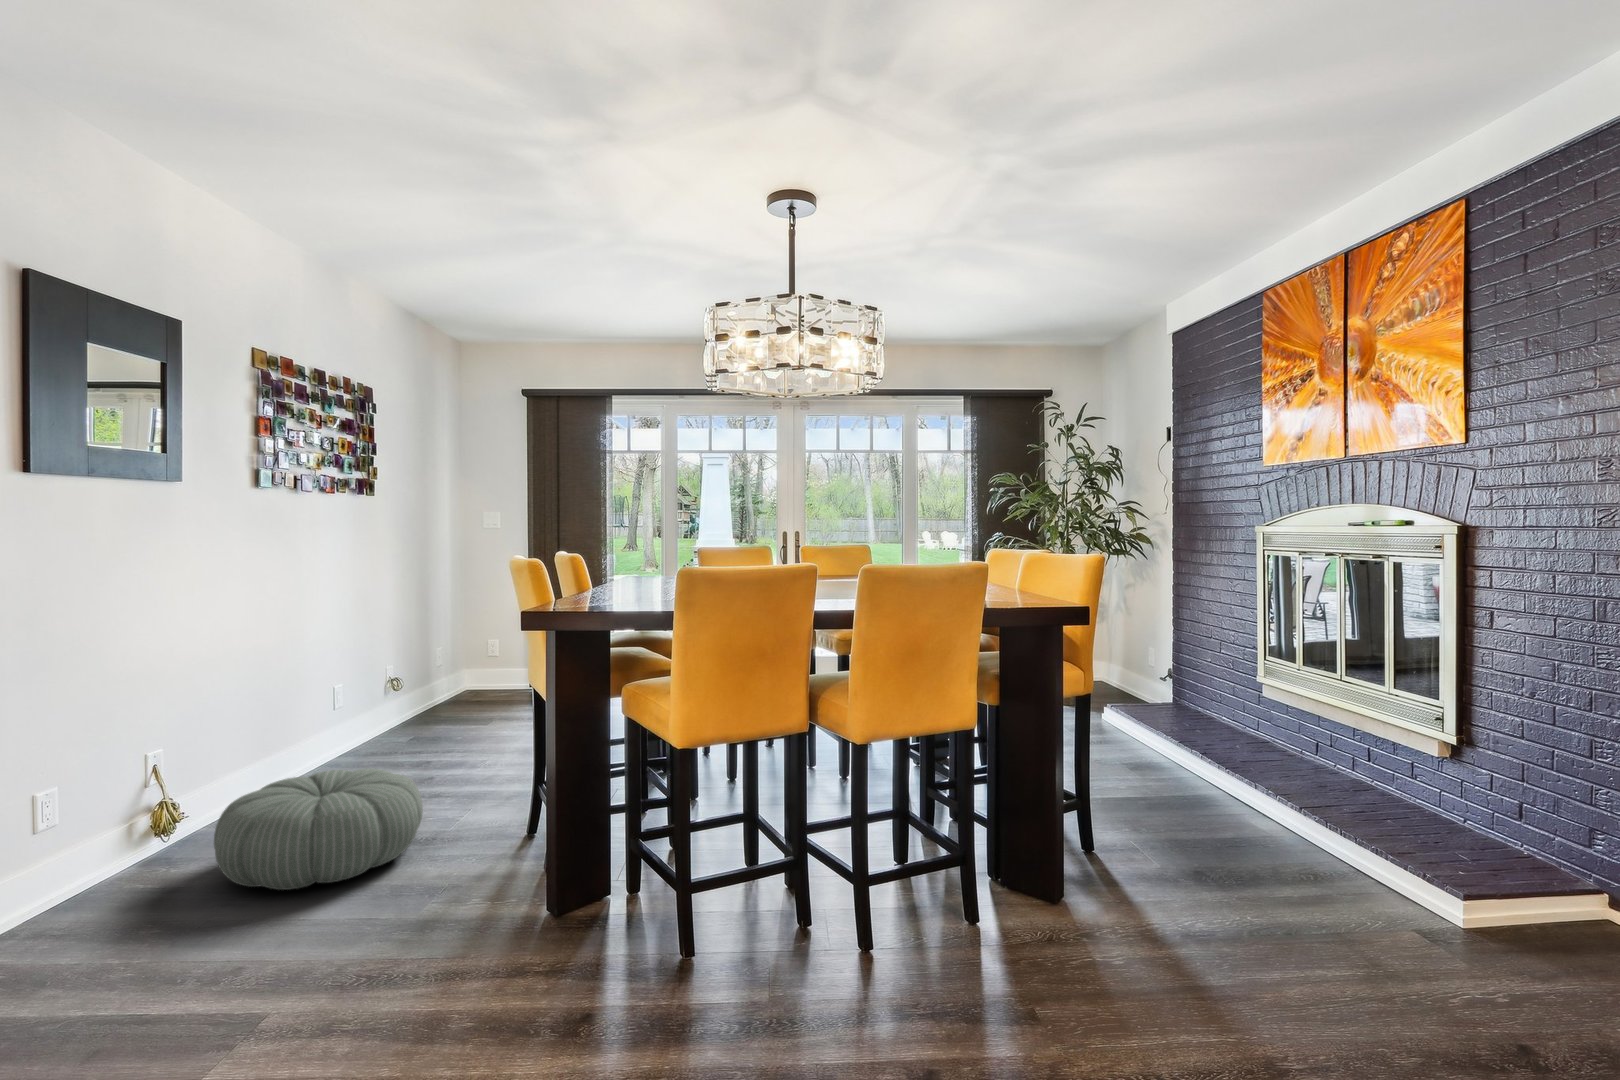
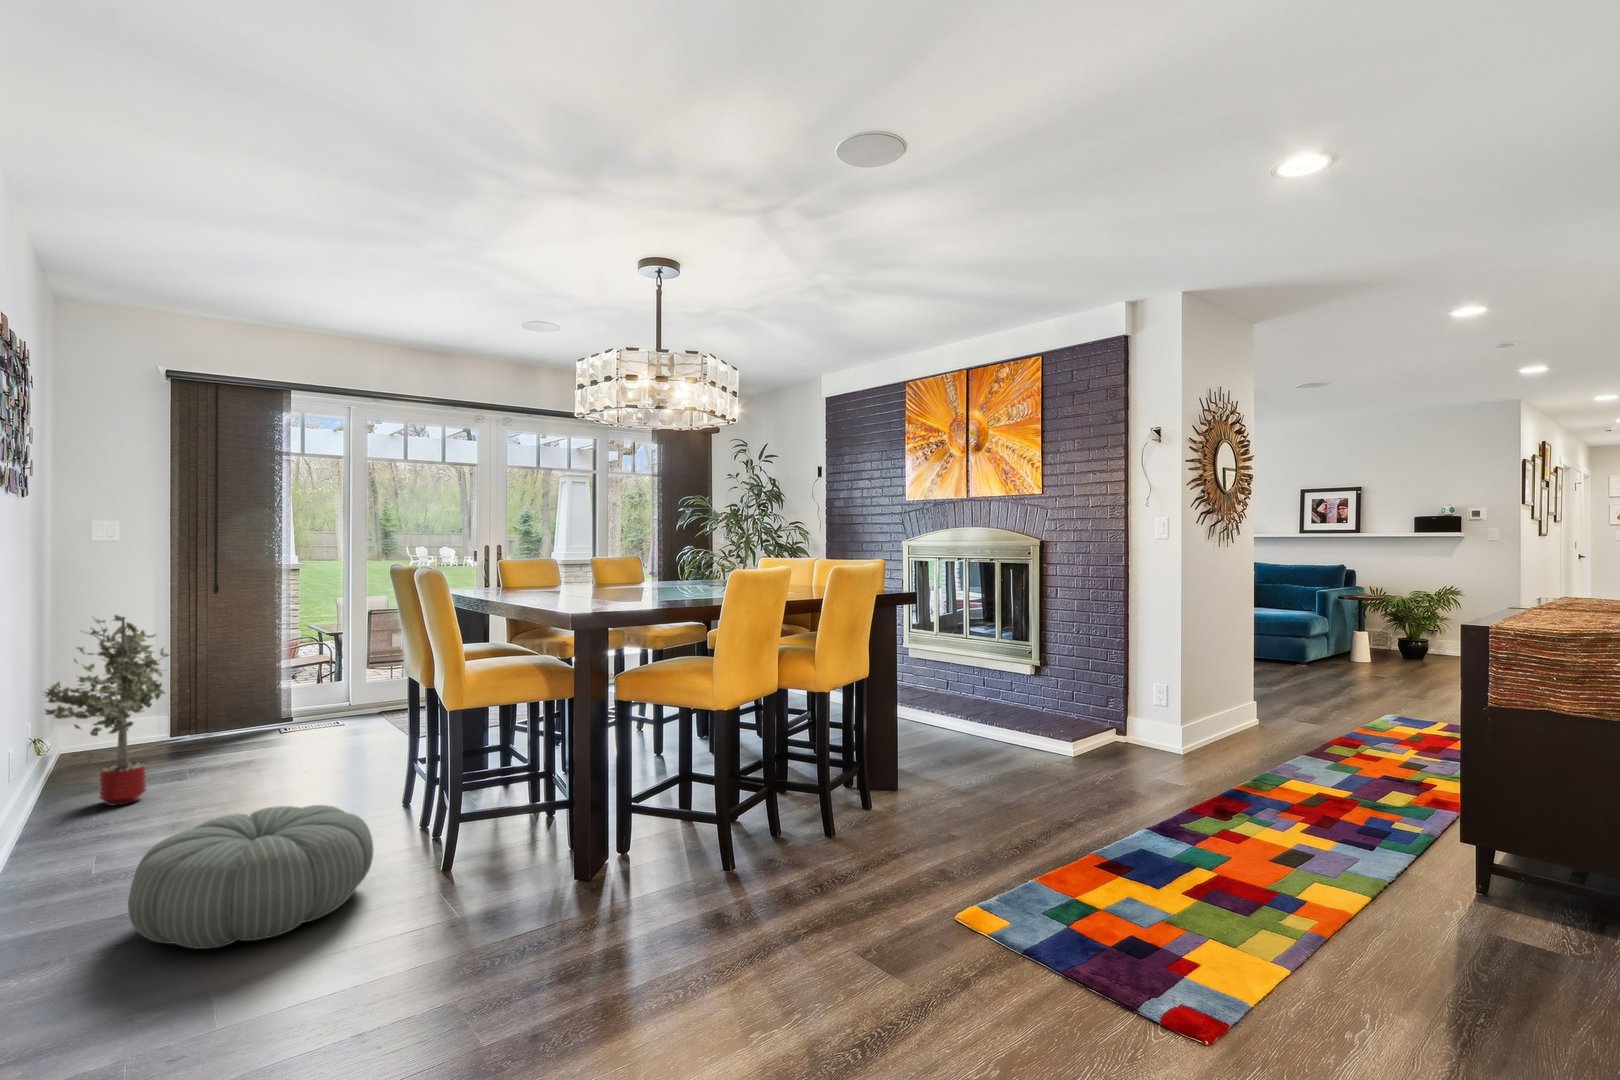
potted tree: none [369,589,466,741] -> present [44,615,169,806]

